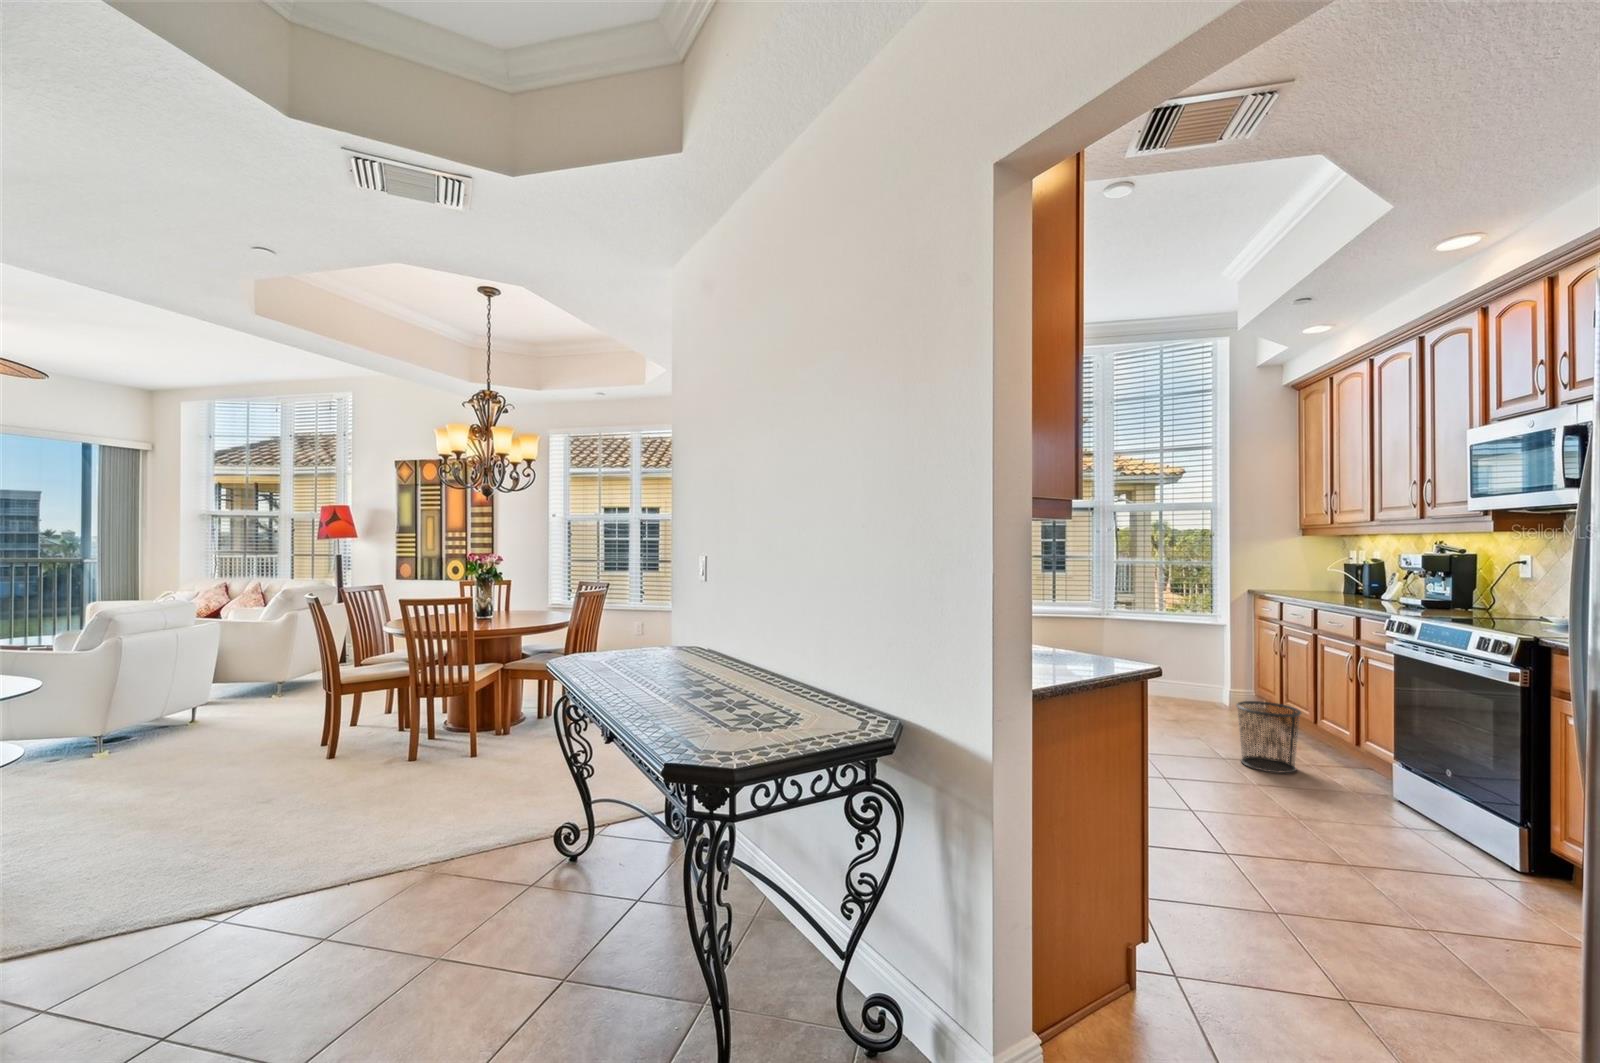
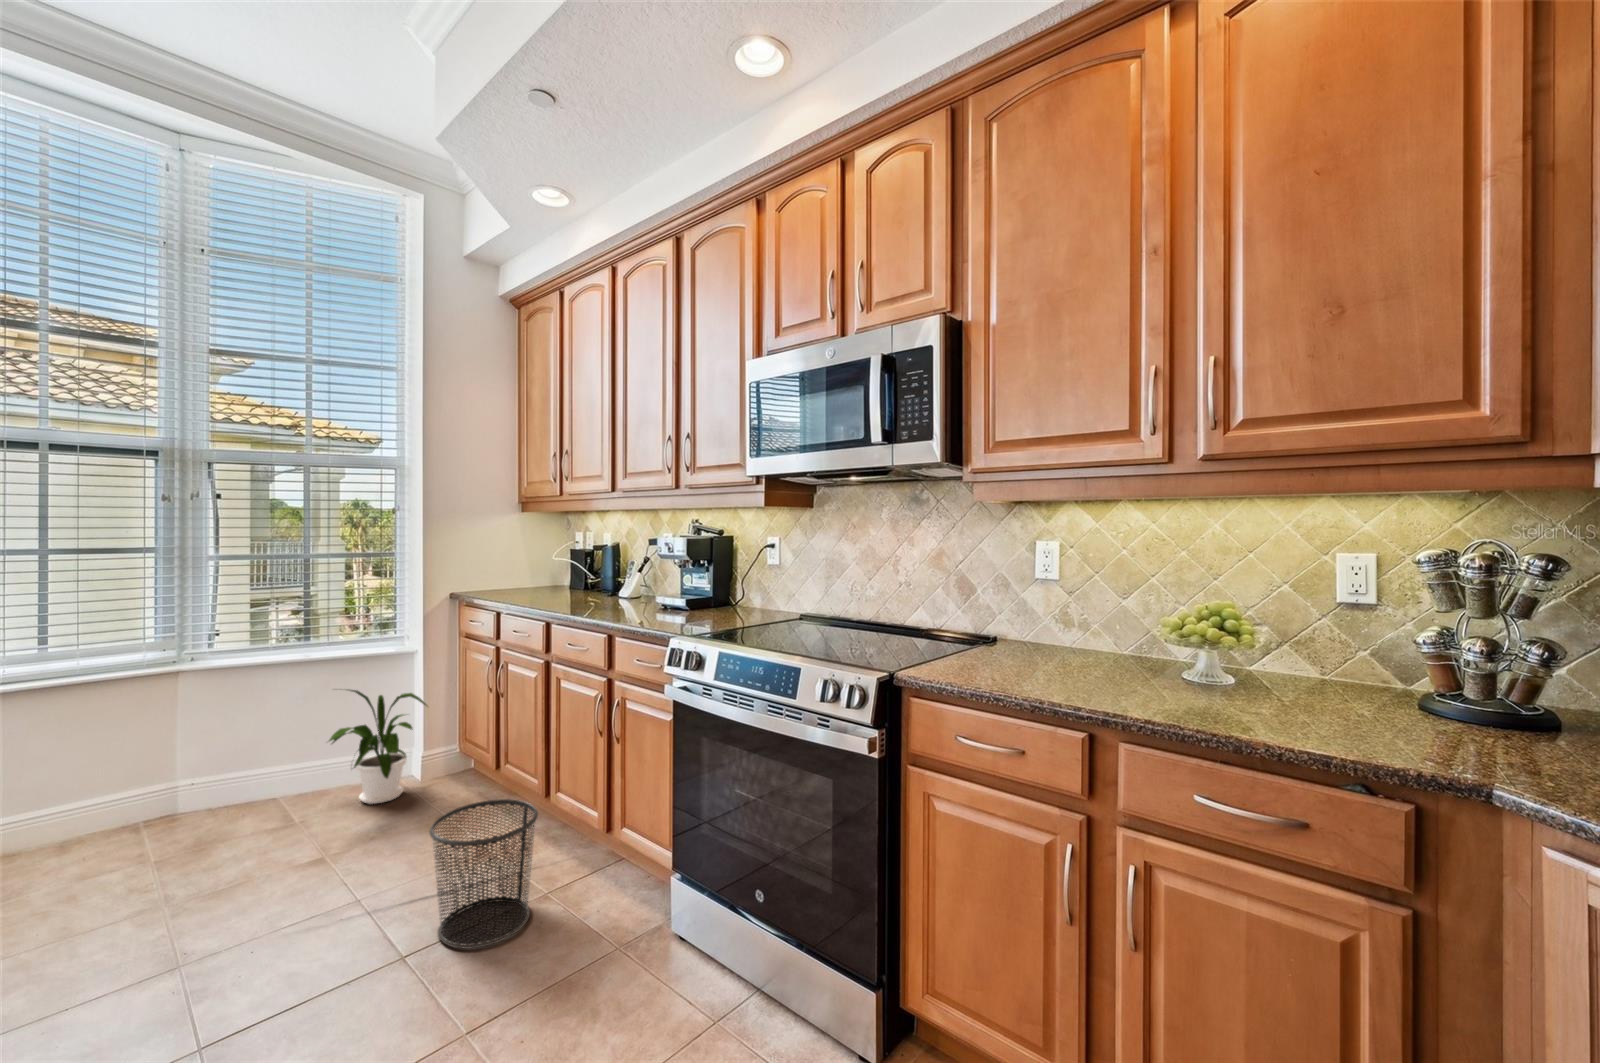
house plant: none [1175,638,1235,711] -> present [329,690,426,804]

